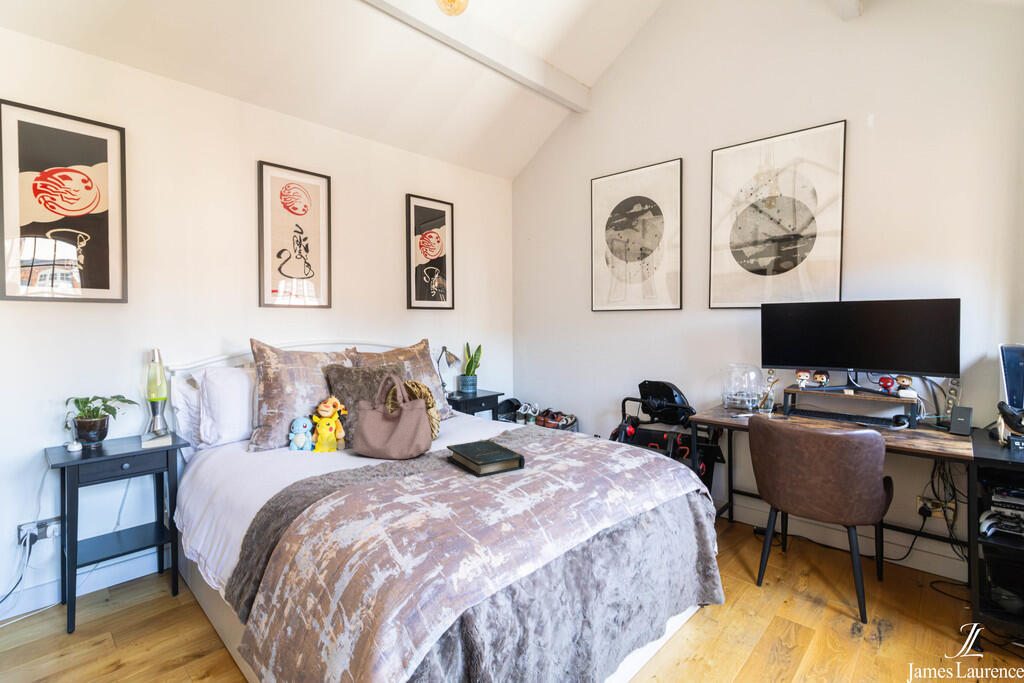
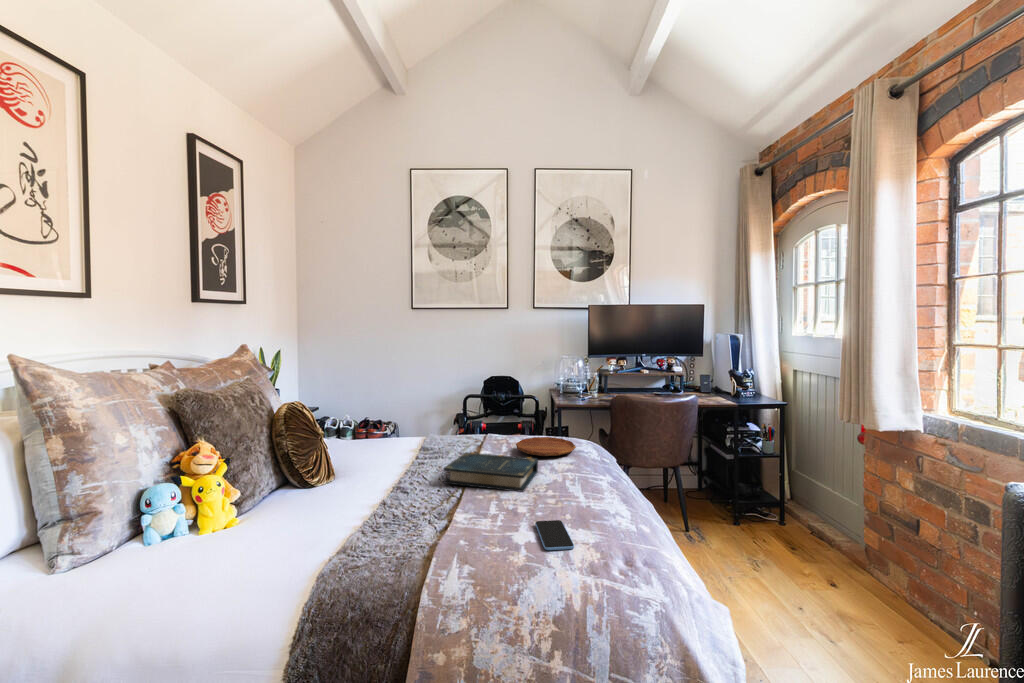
handbag: present [353,375,432,459] -> none [290,388,418,509]
tray: none [544,441,604,461] -> present [516,437,576,456]
smartphone: none [392,495,442,517] -> present [535,520,574,550]

